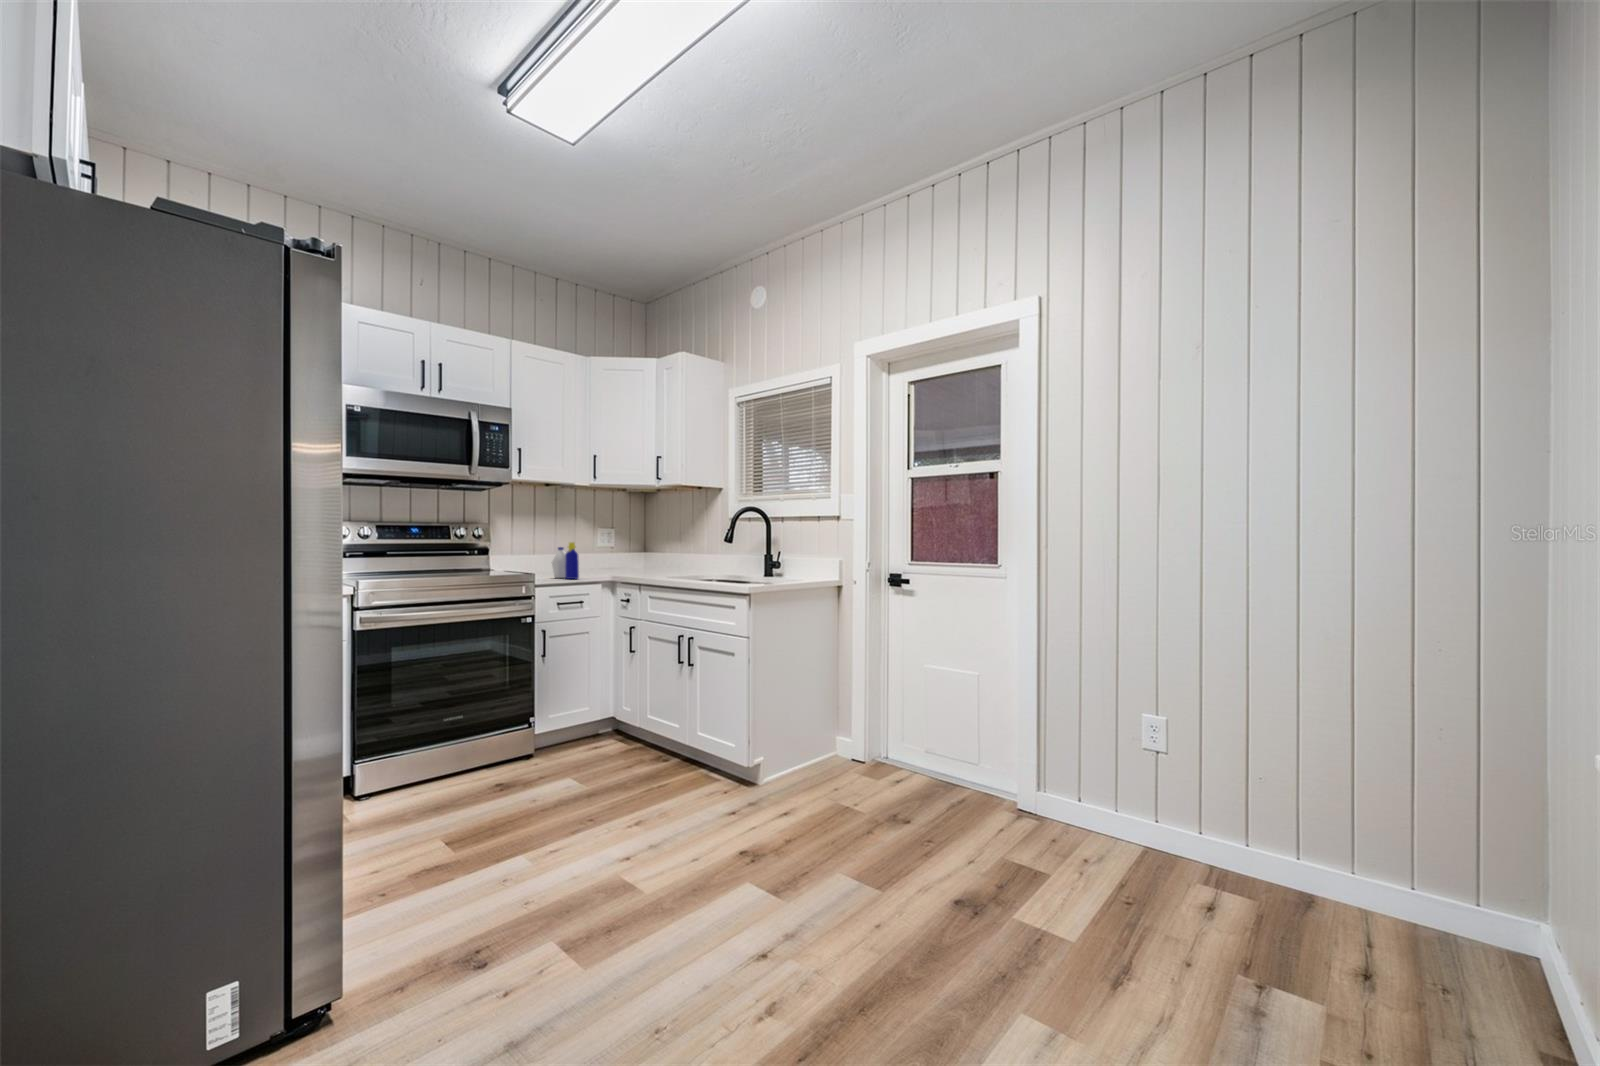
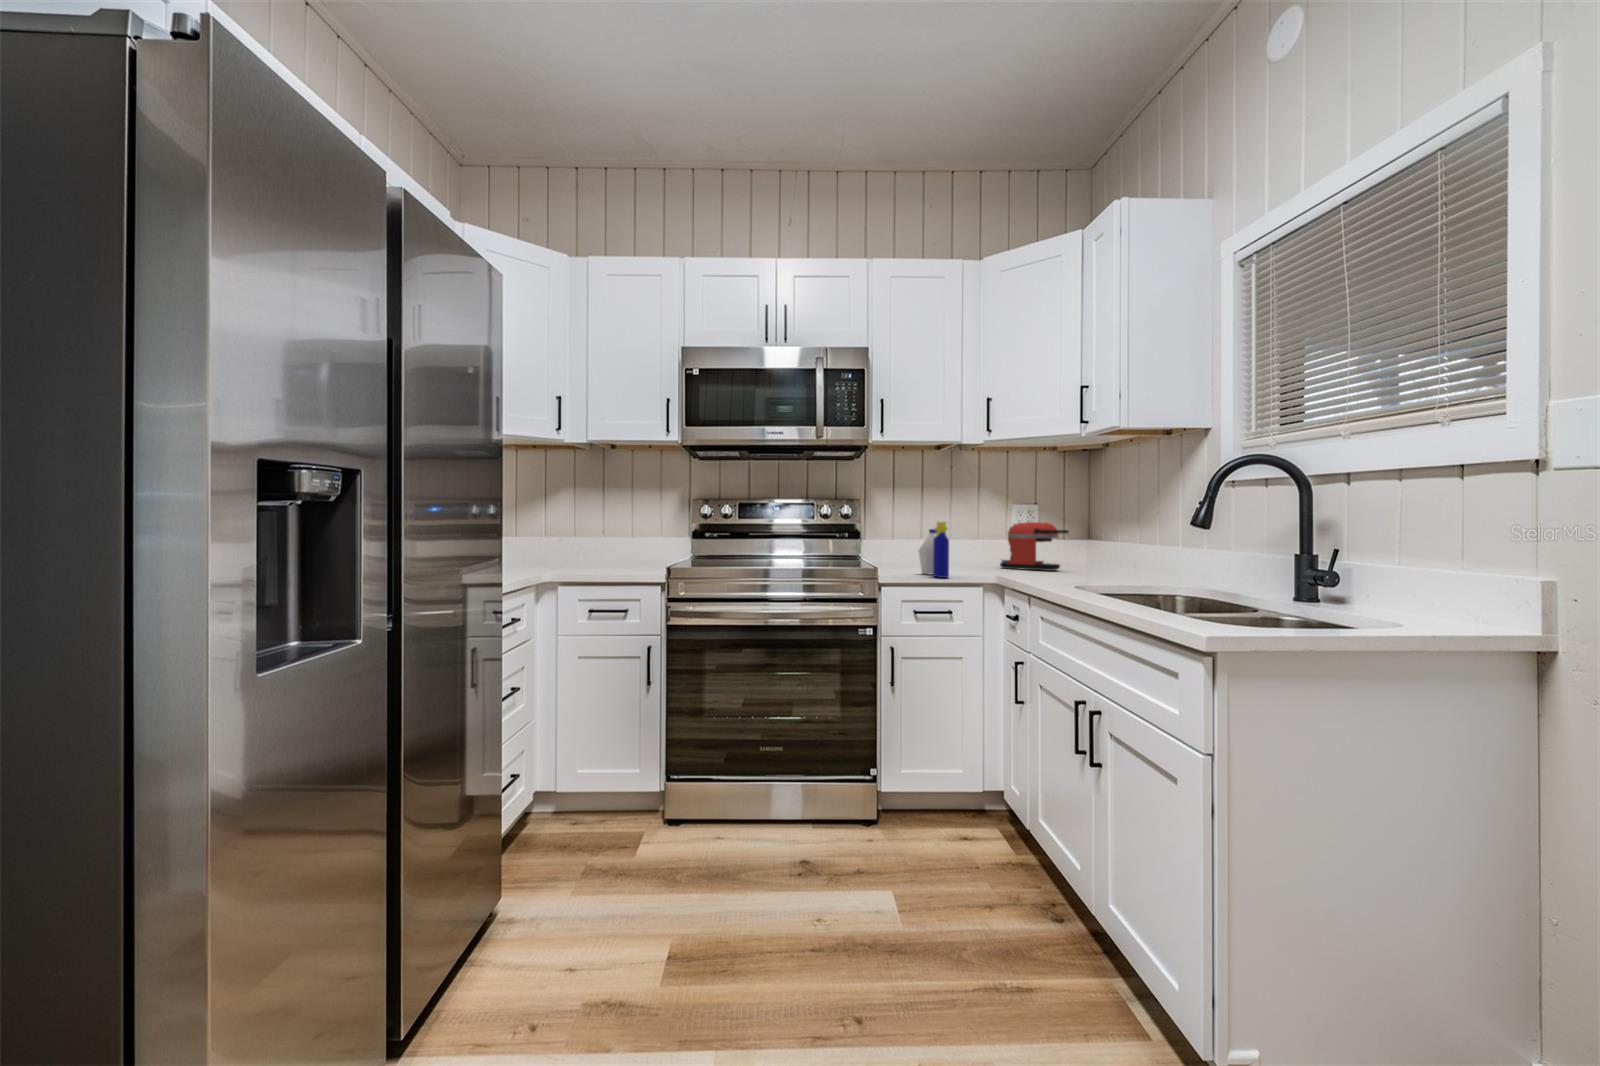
coffee maker: none [591,540,638,573] -> present [1000,522,1069,571]

